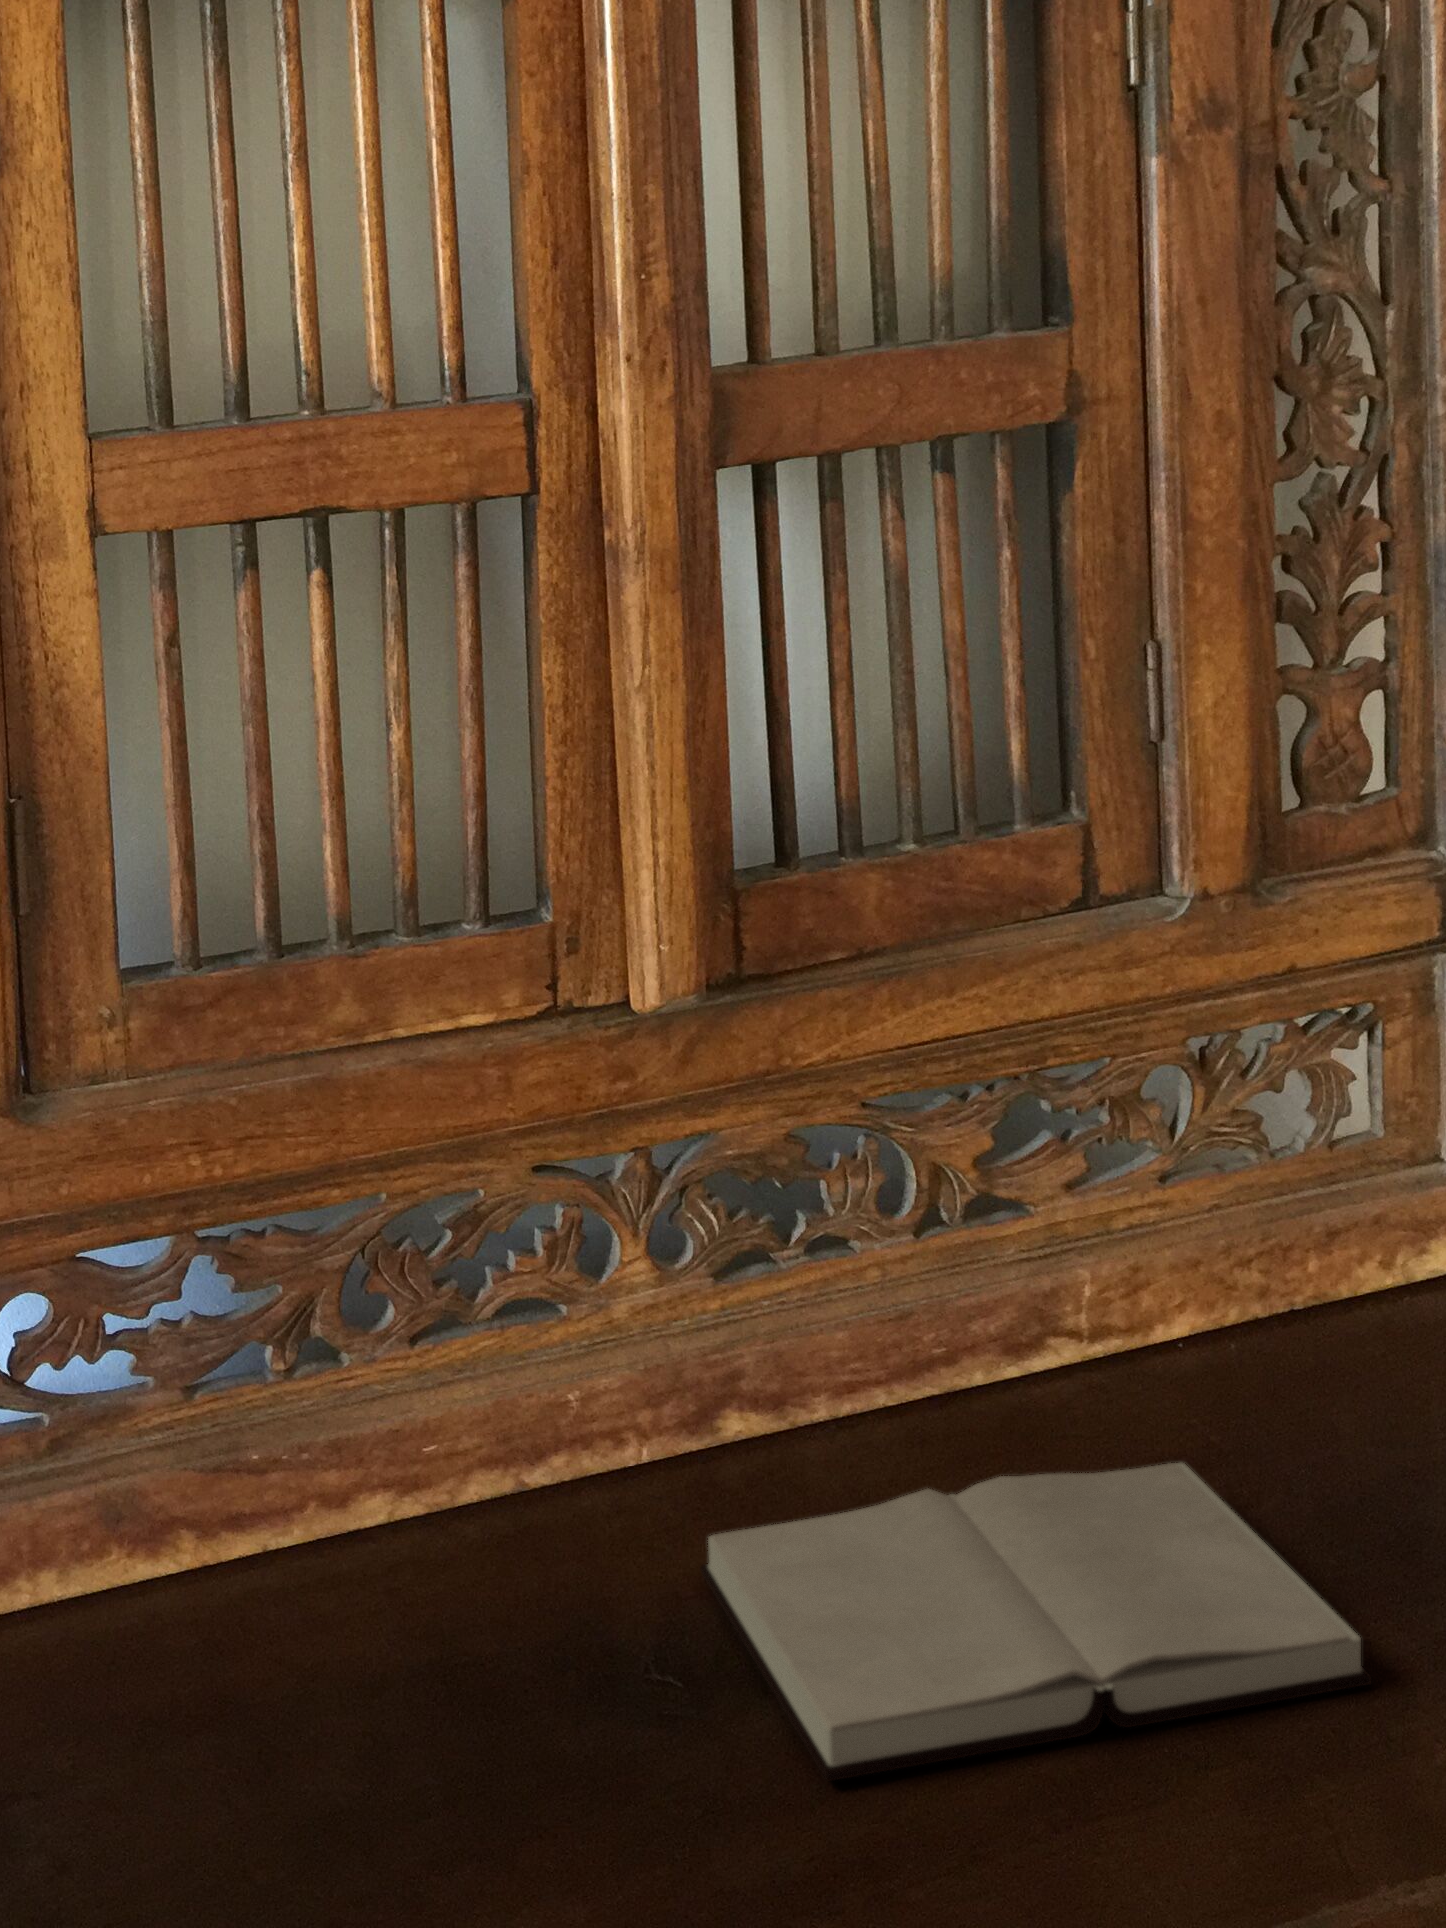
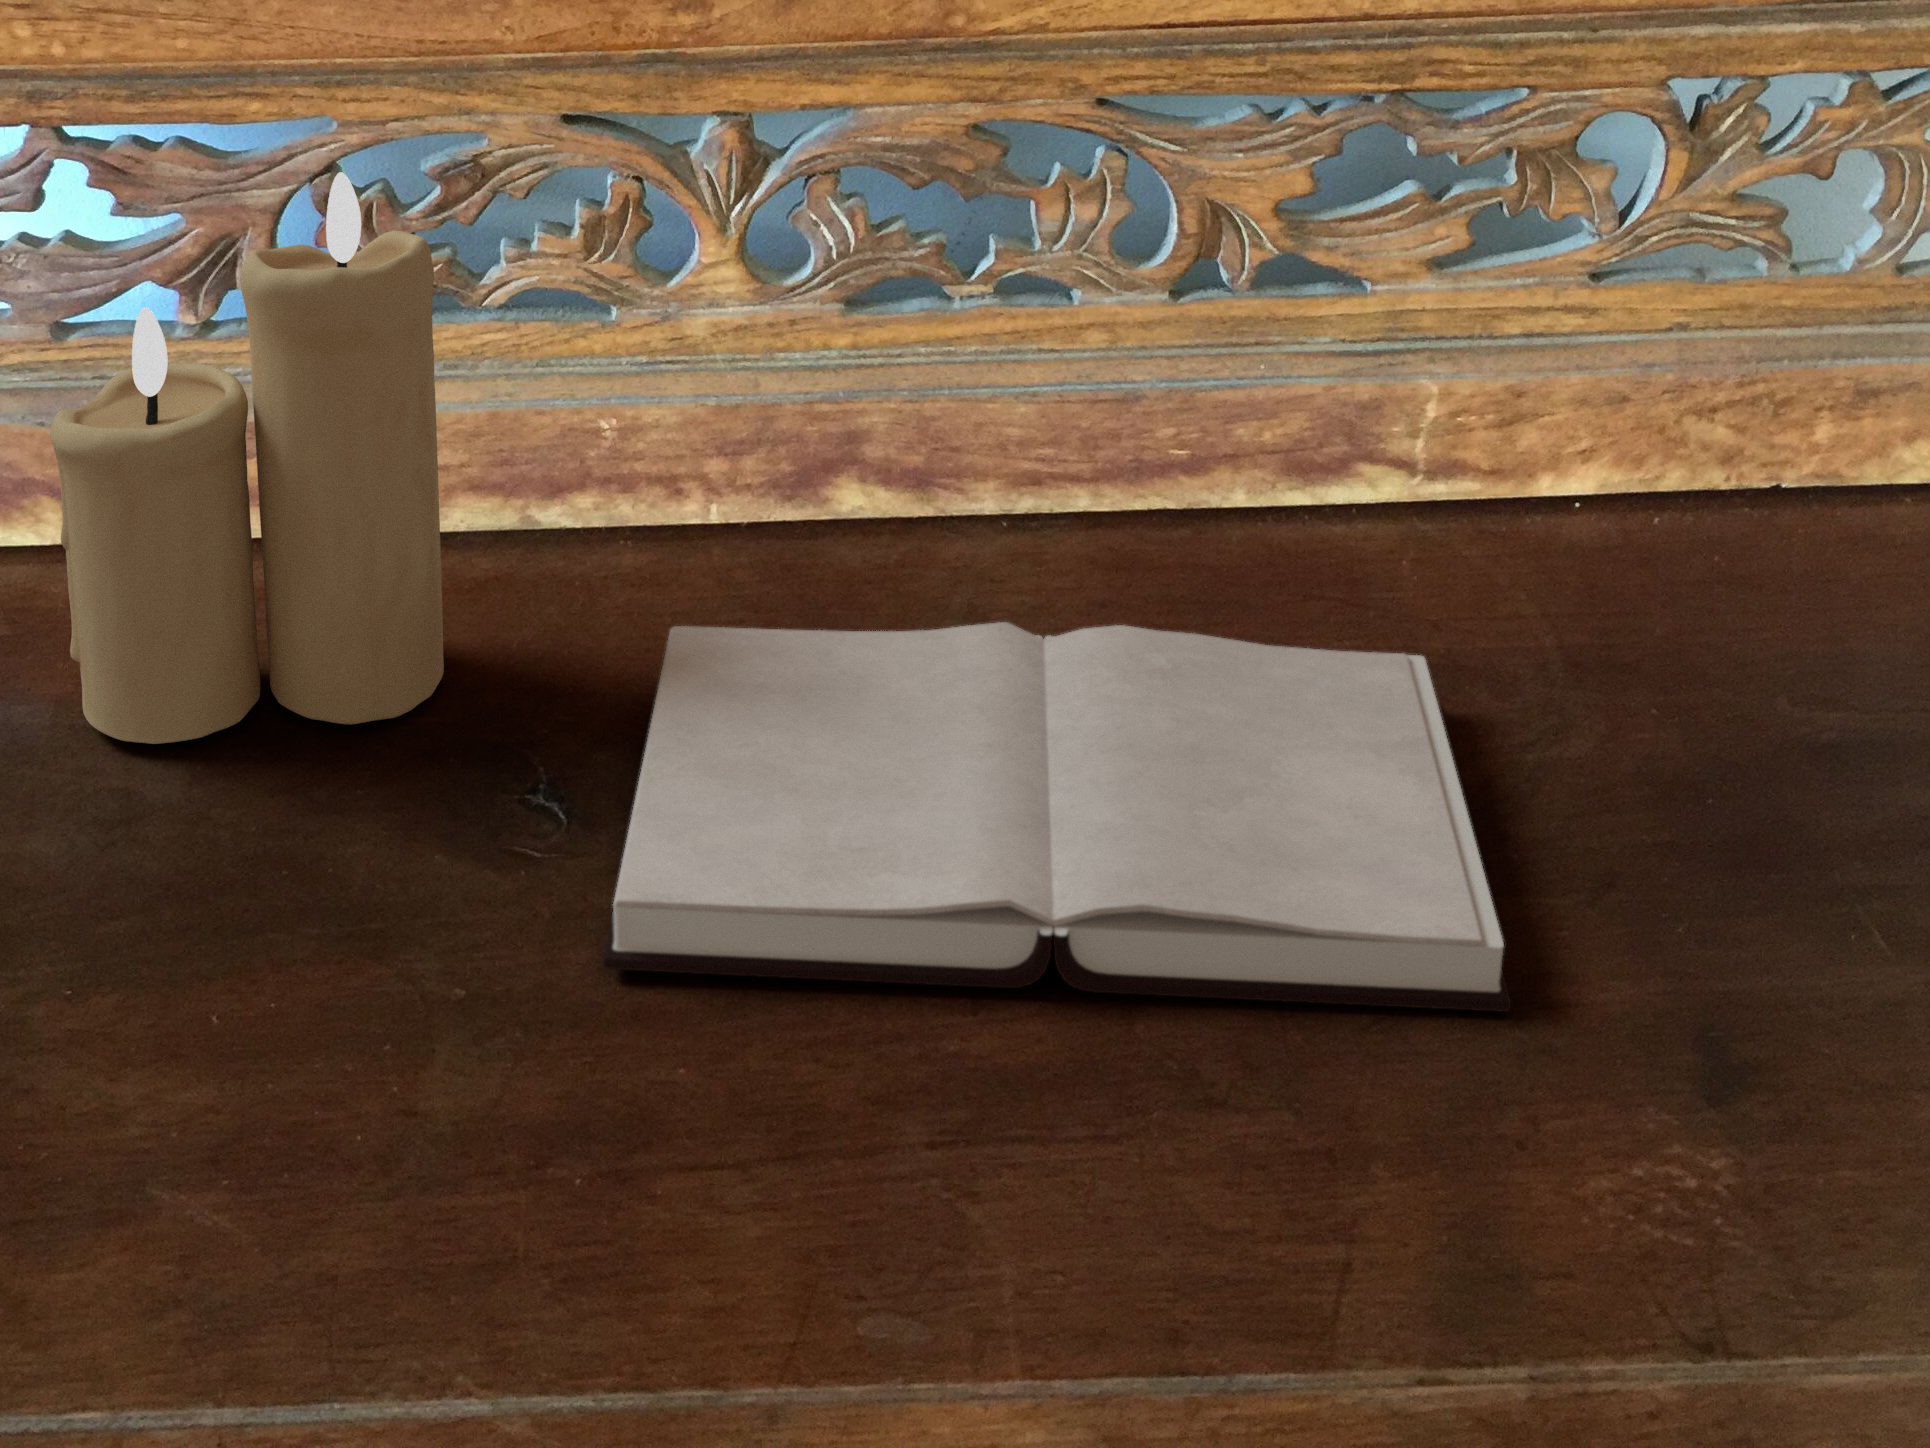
candle: none [304,1235,559,1699] -> present [50,172,444,744]

